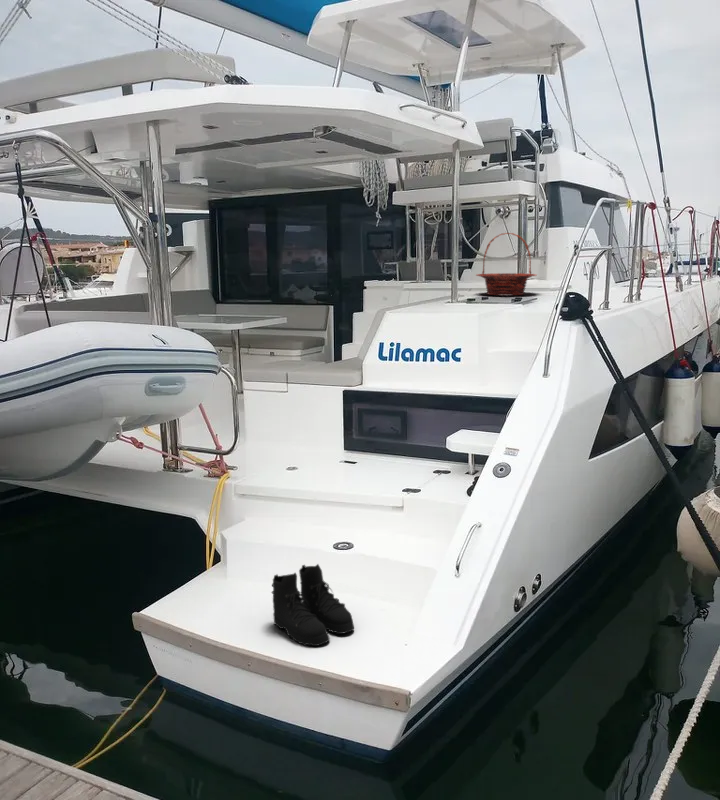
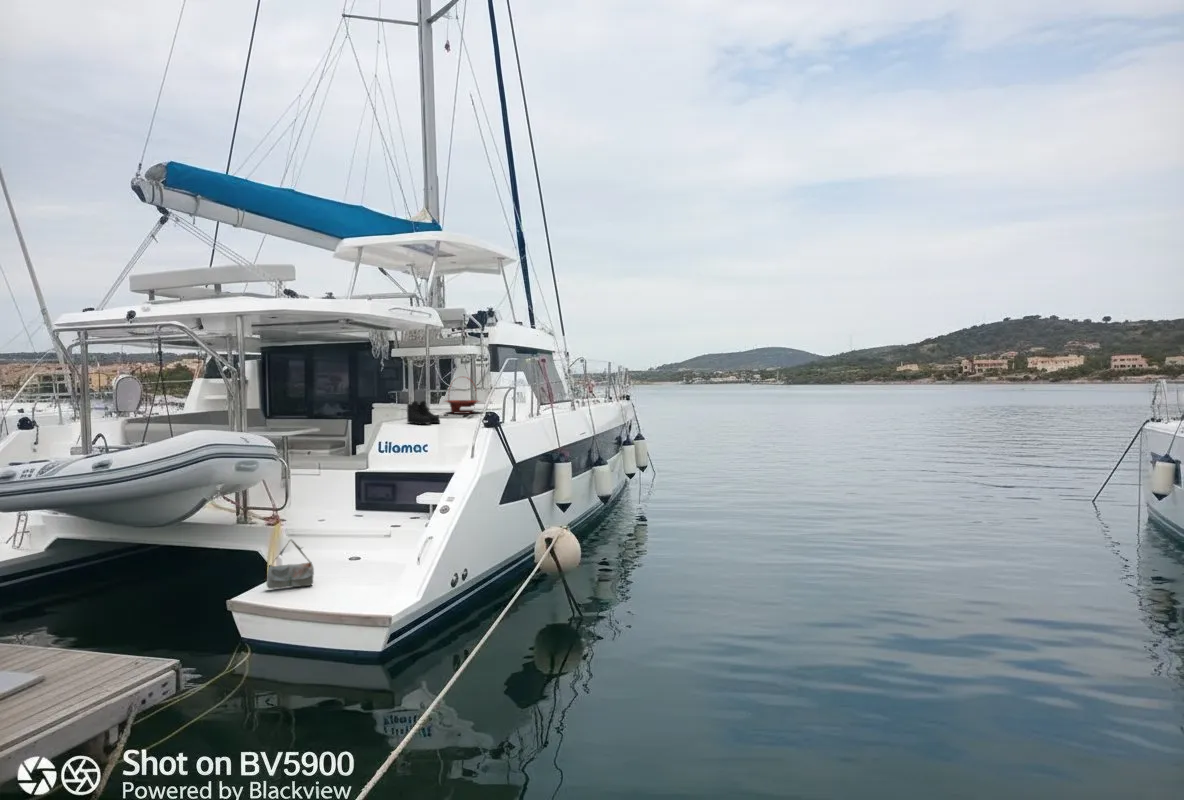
bag: none [195,519,273,603] -> present [267,539,314,589]
boots: present [272,564,354,646] -> present [407,401,440,424]

